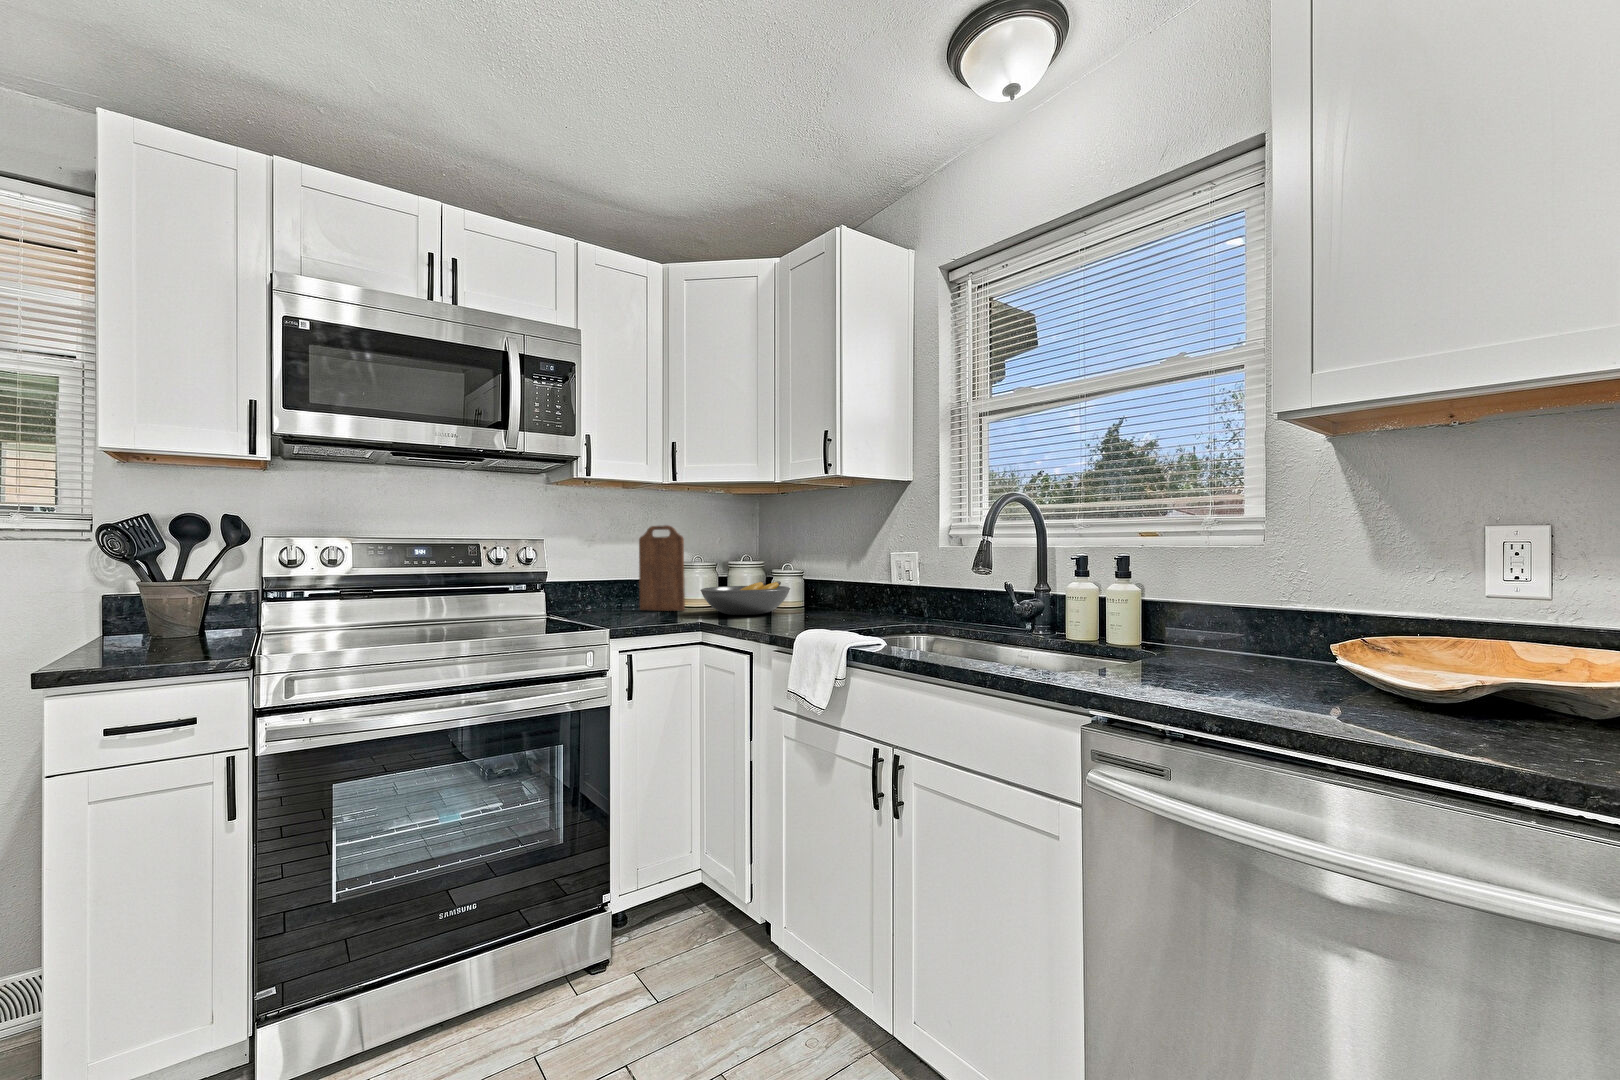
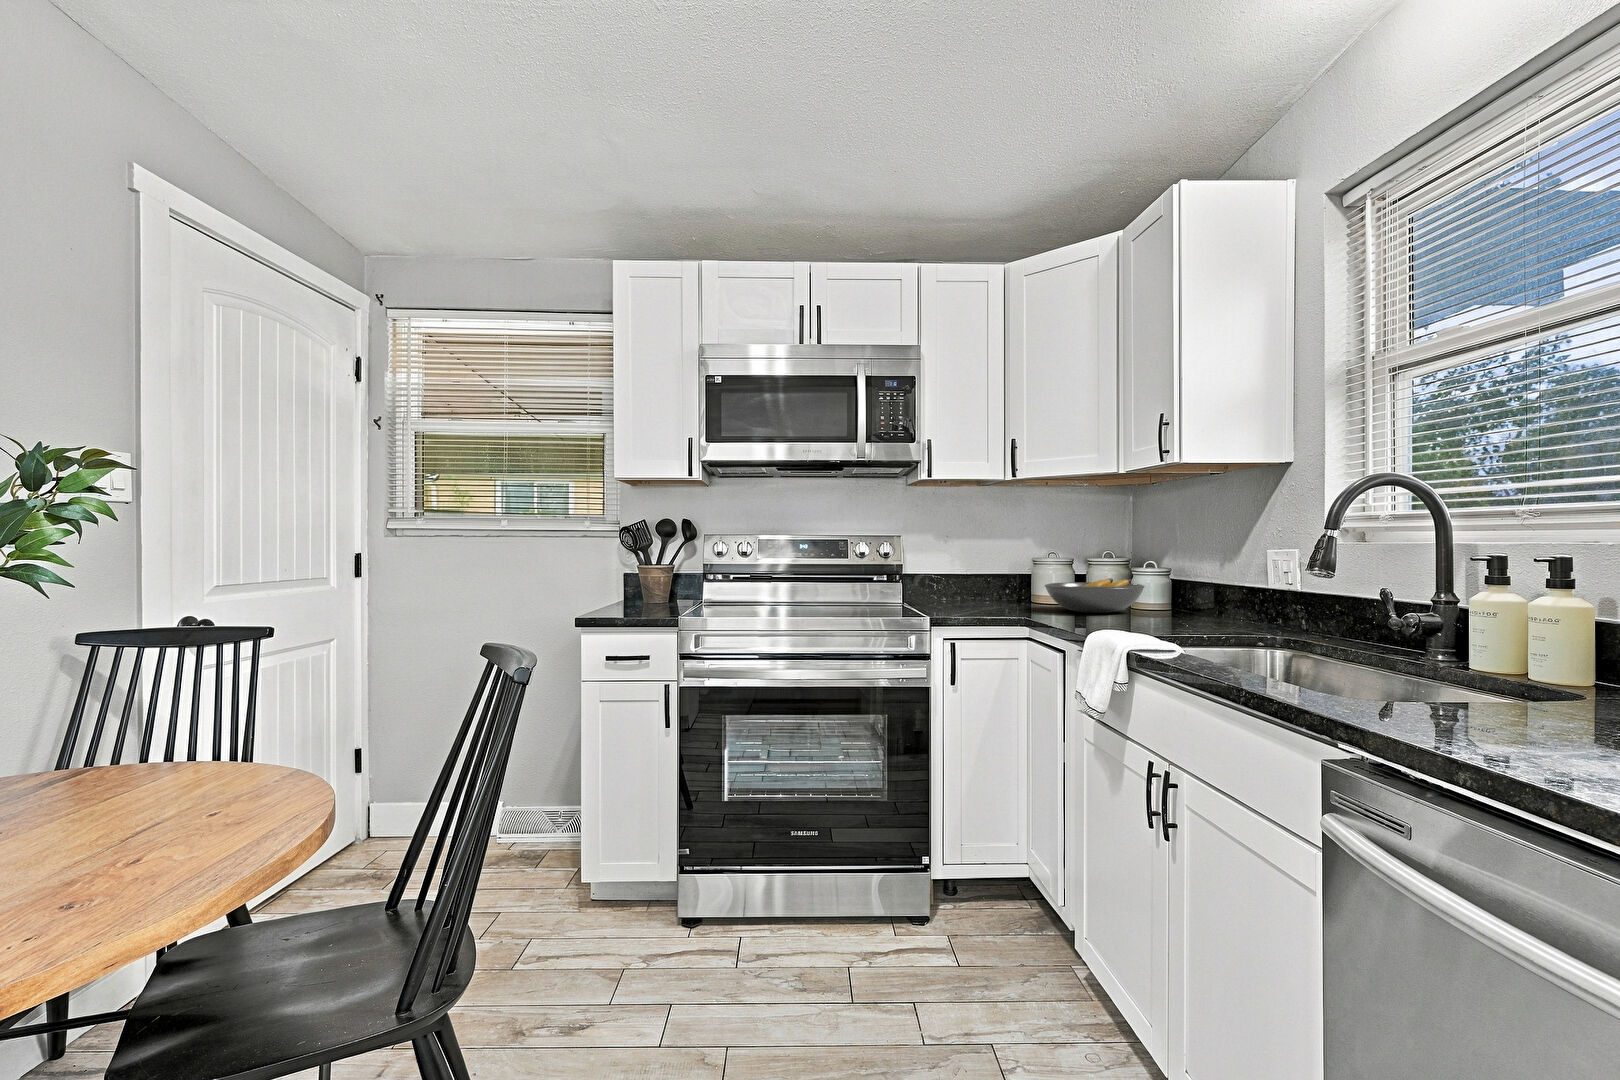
cutting board: present [639,525,685,611] -> none [995,521,1037,605]

